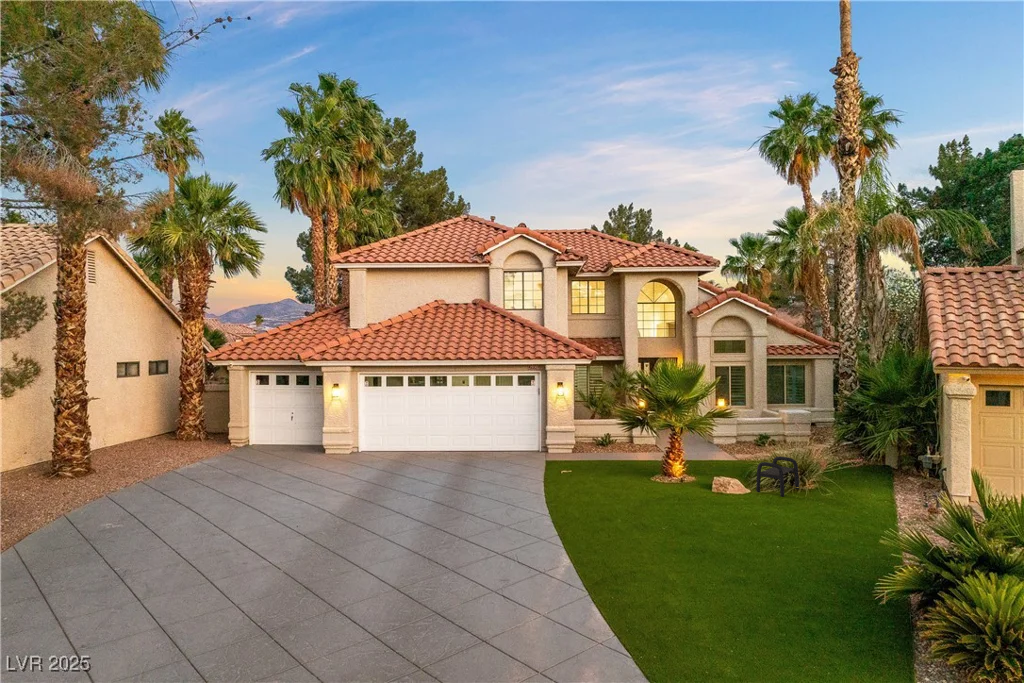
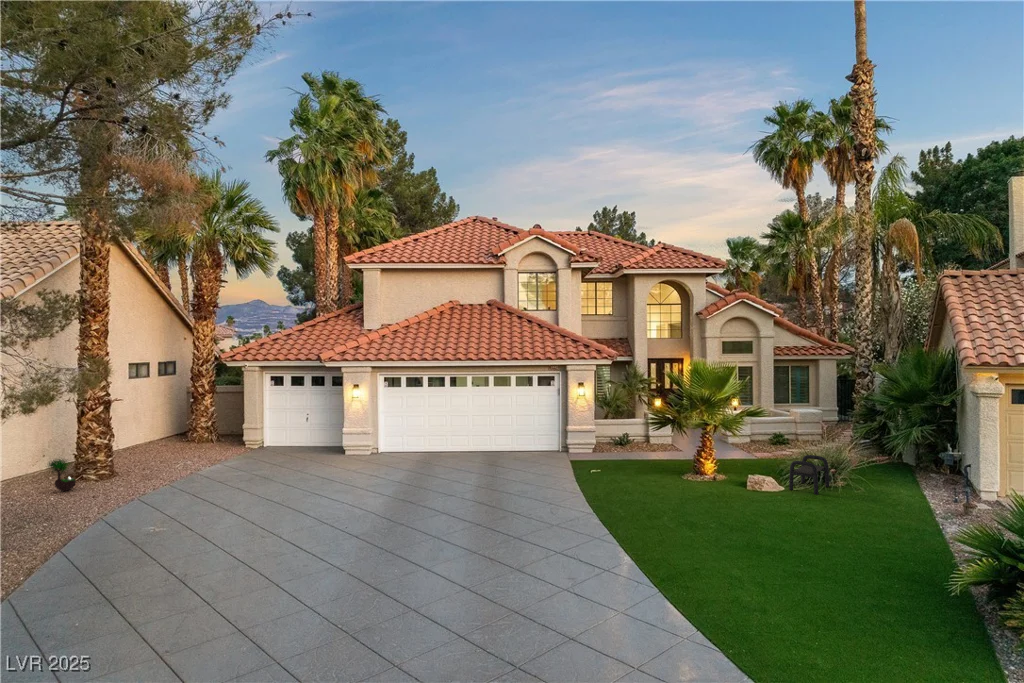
potted tree: none [25,451,54,486] -> present [48,459,76,491]

